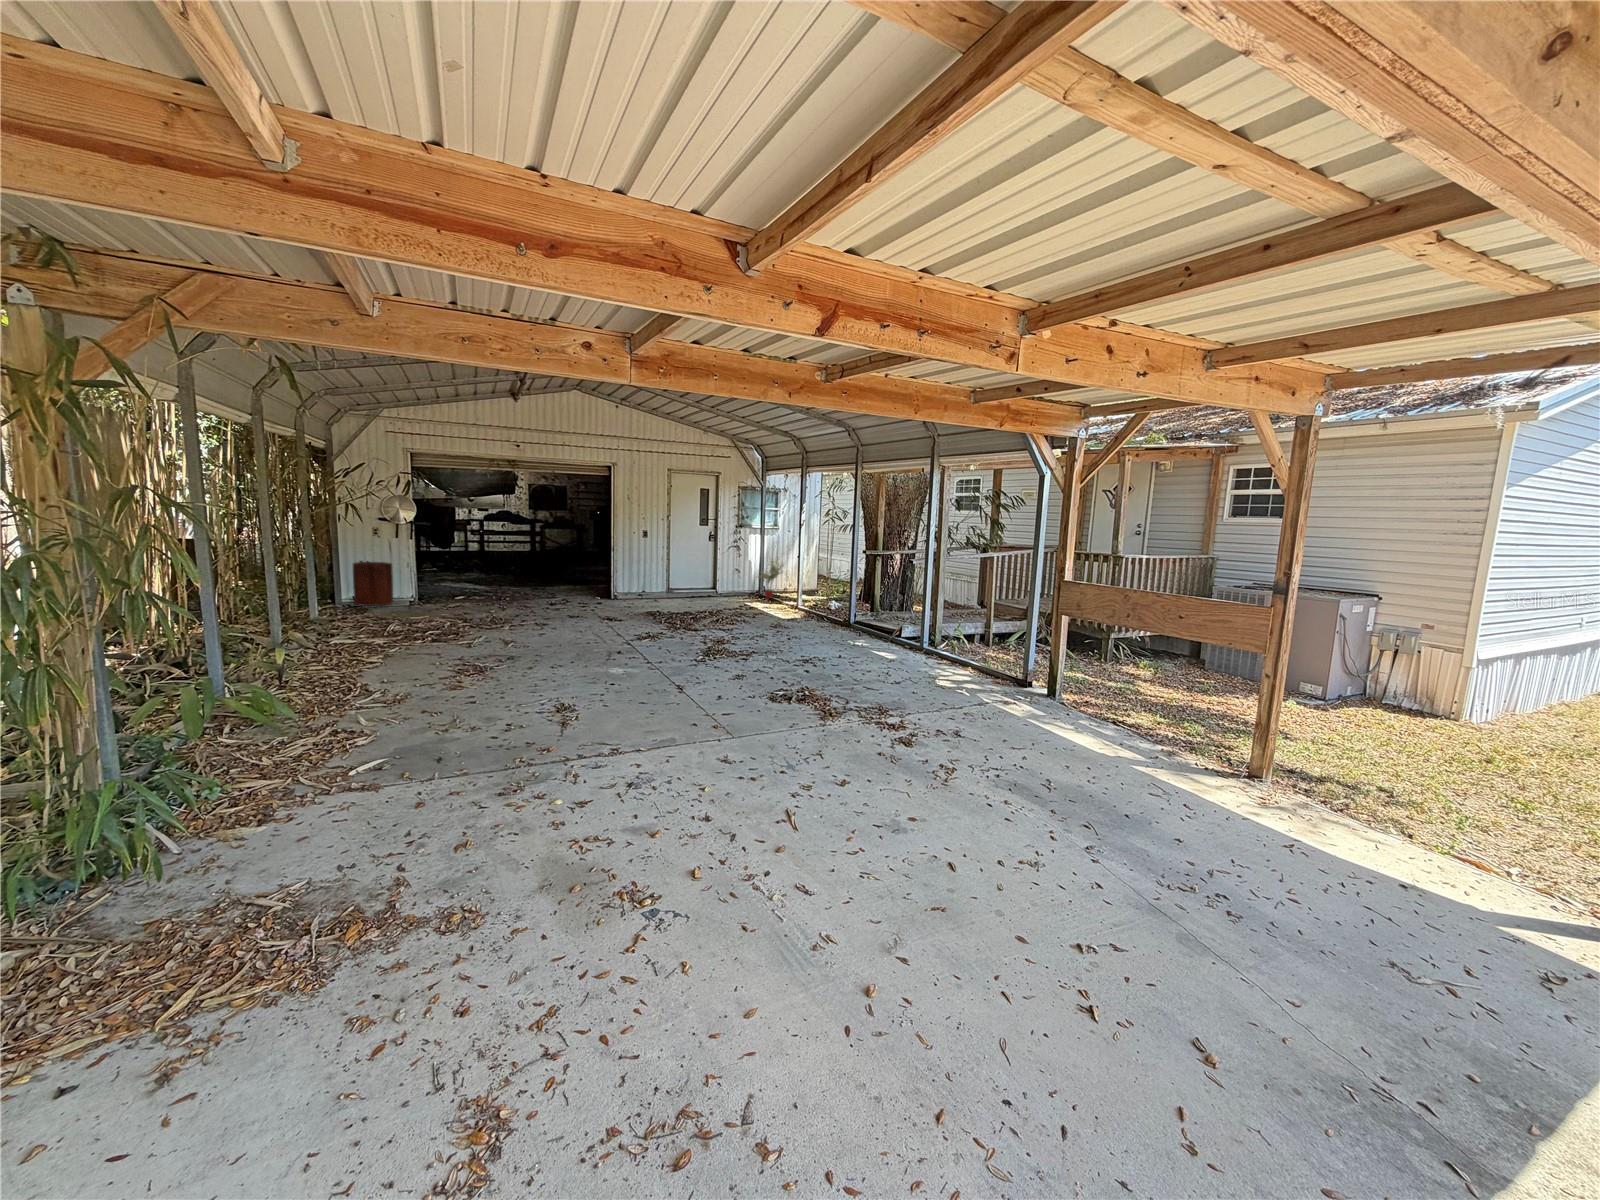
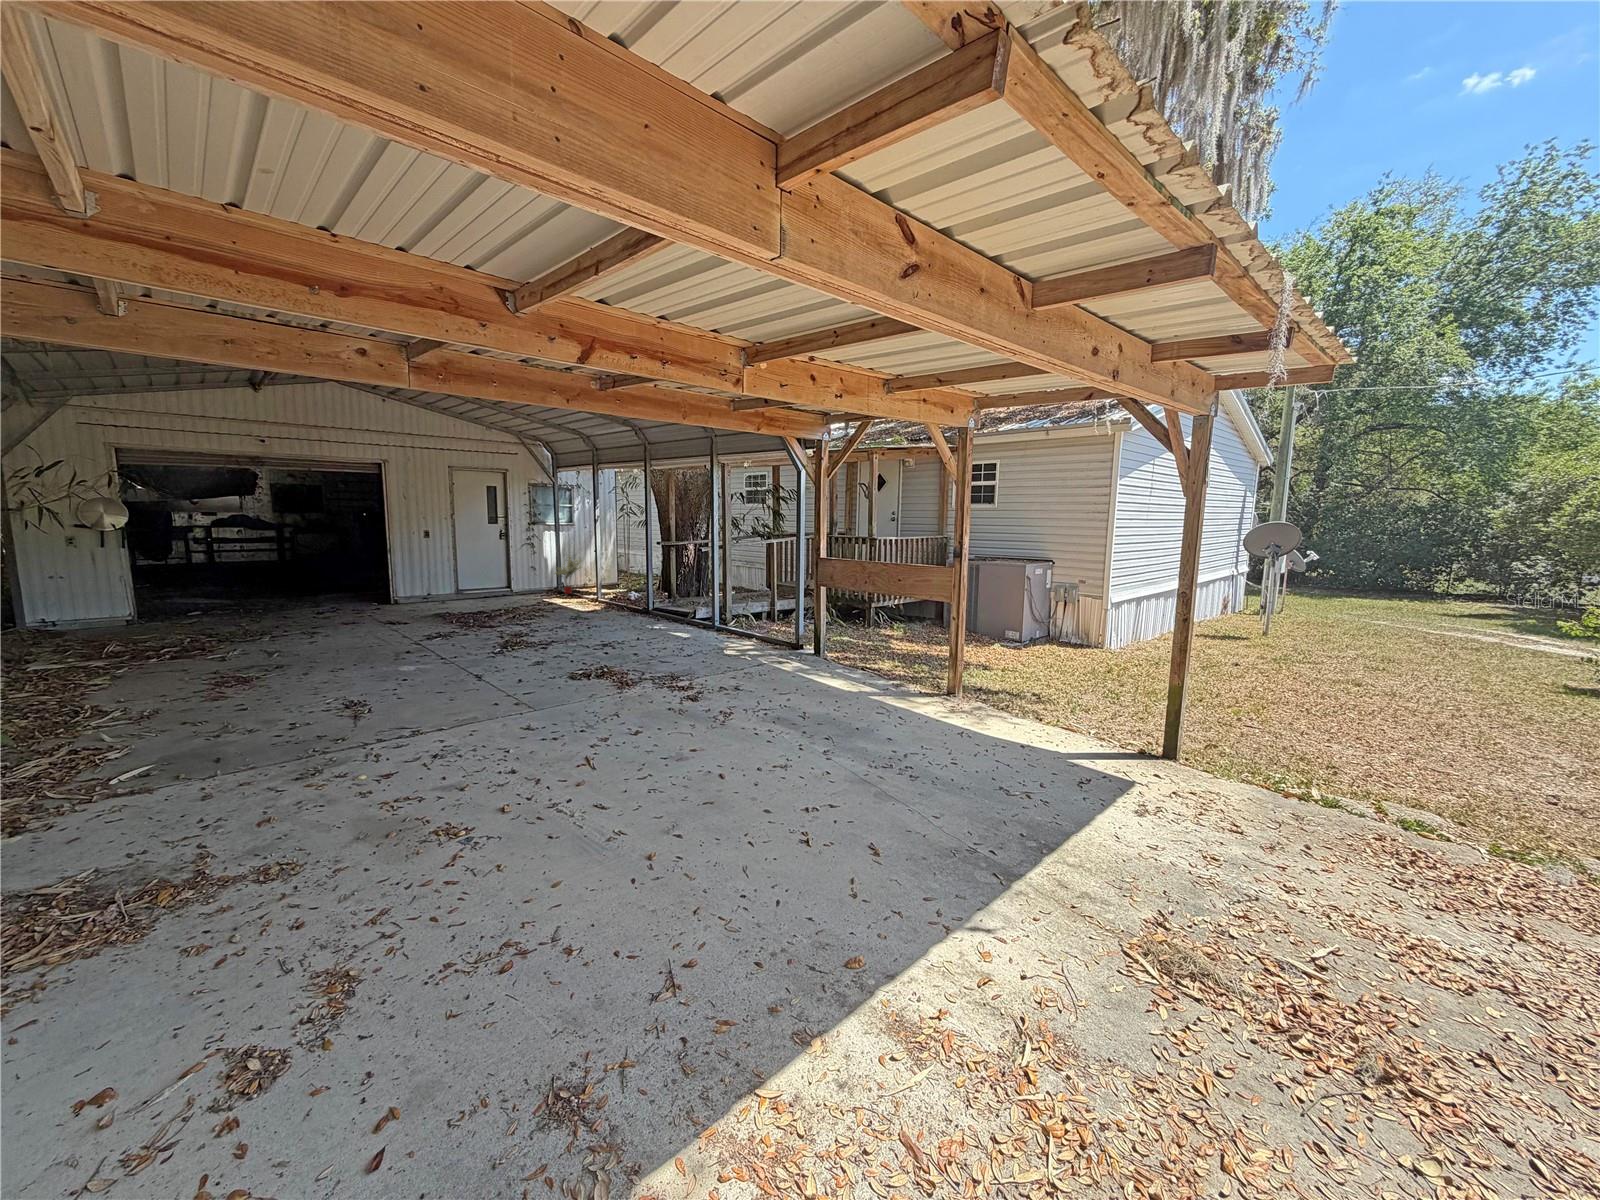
trash can: present [353,562,393,606] -> none [39,578,103,630]

